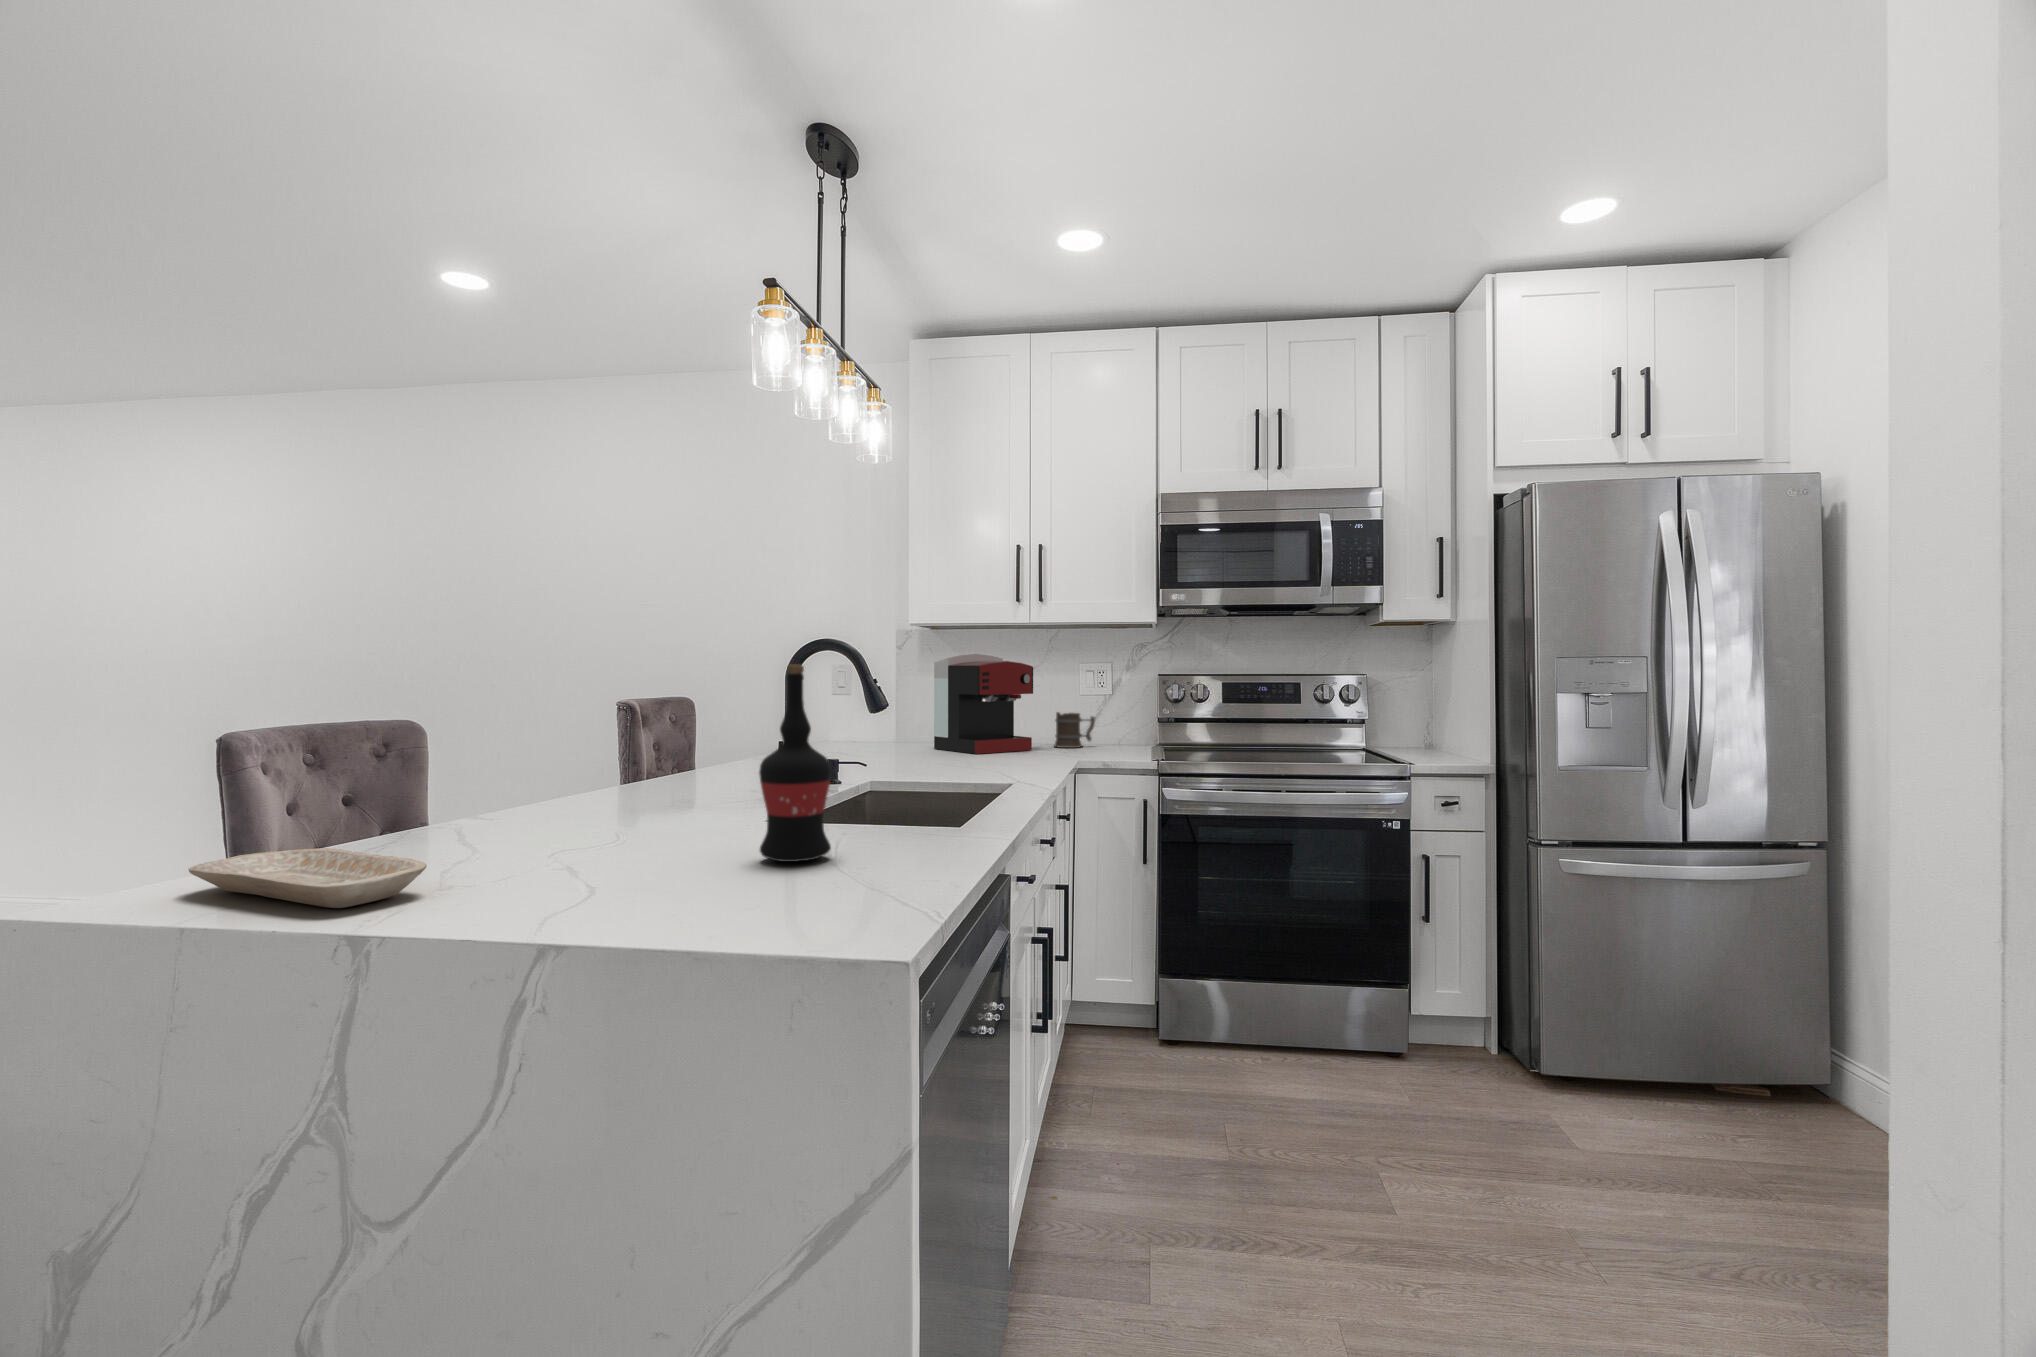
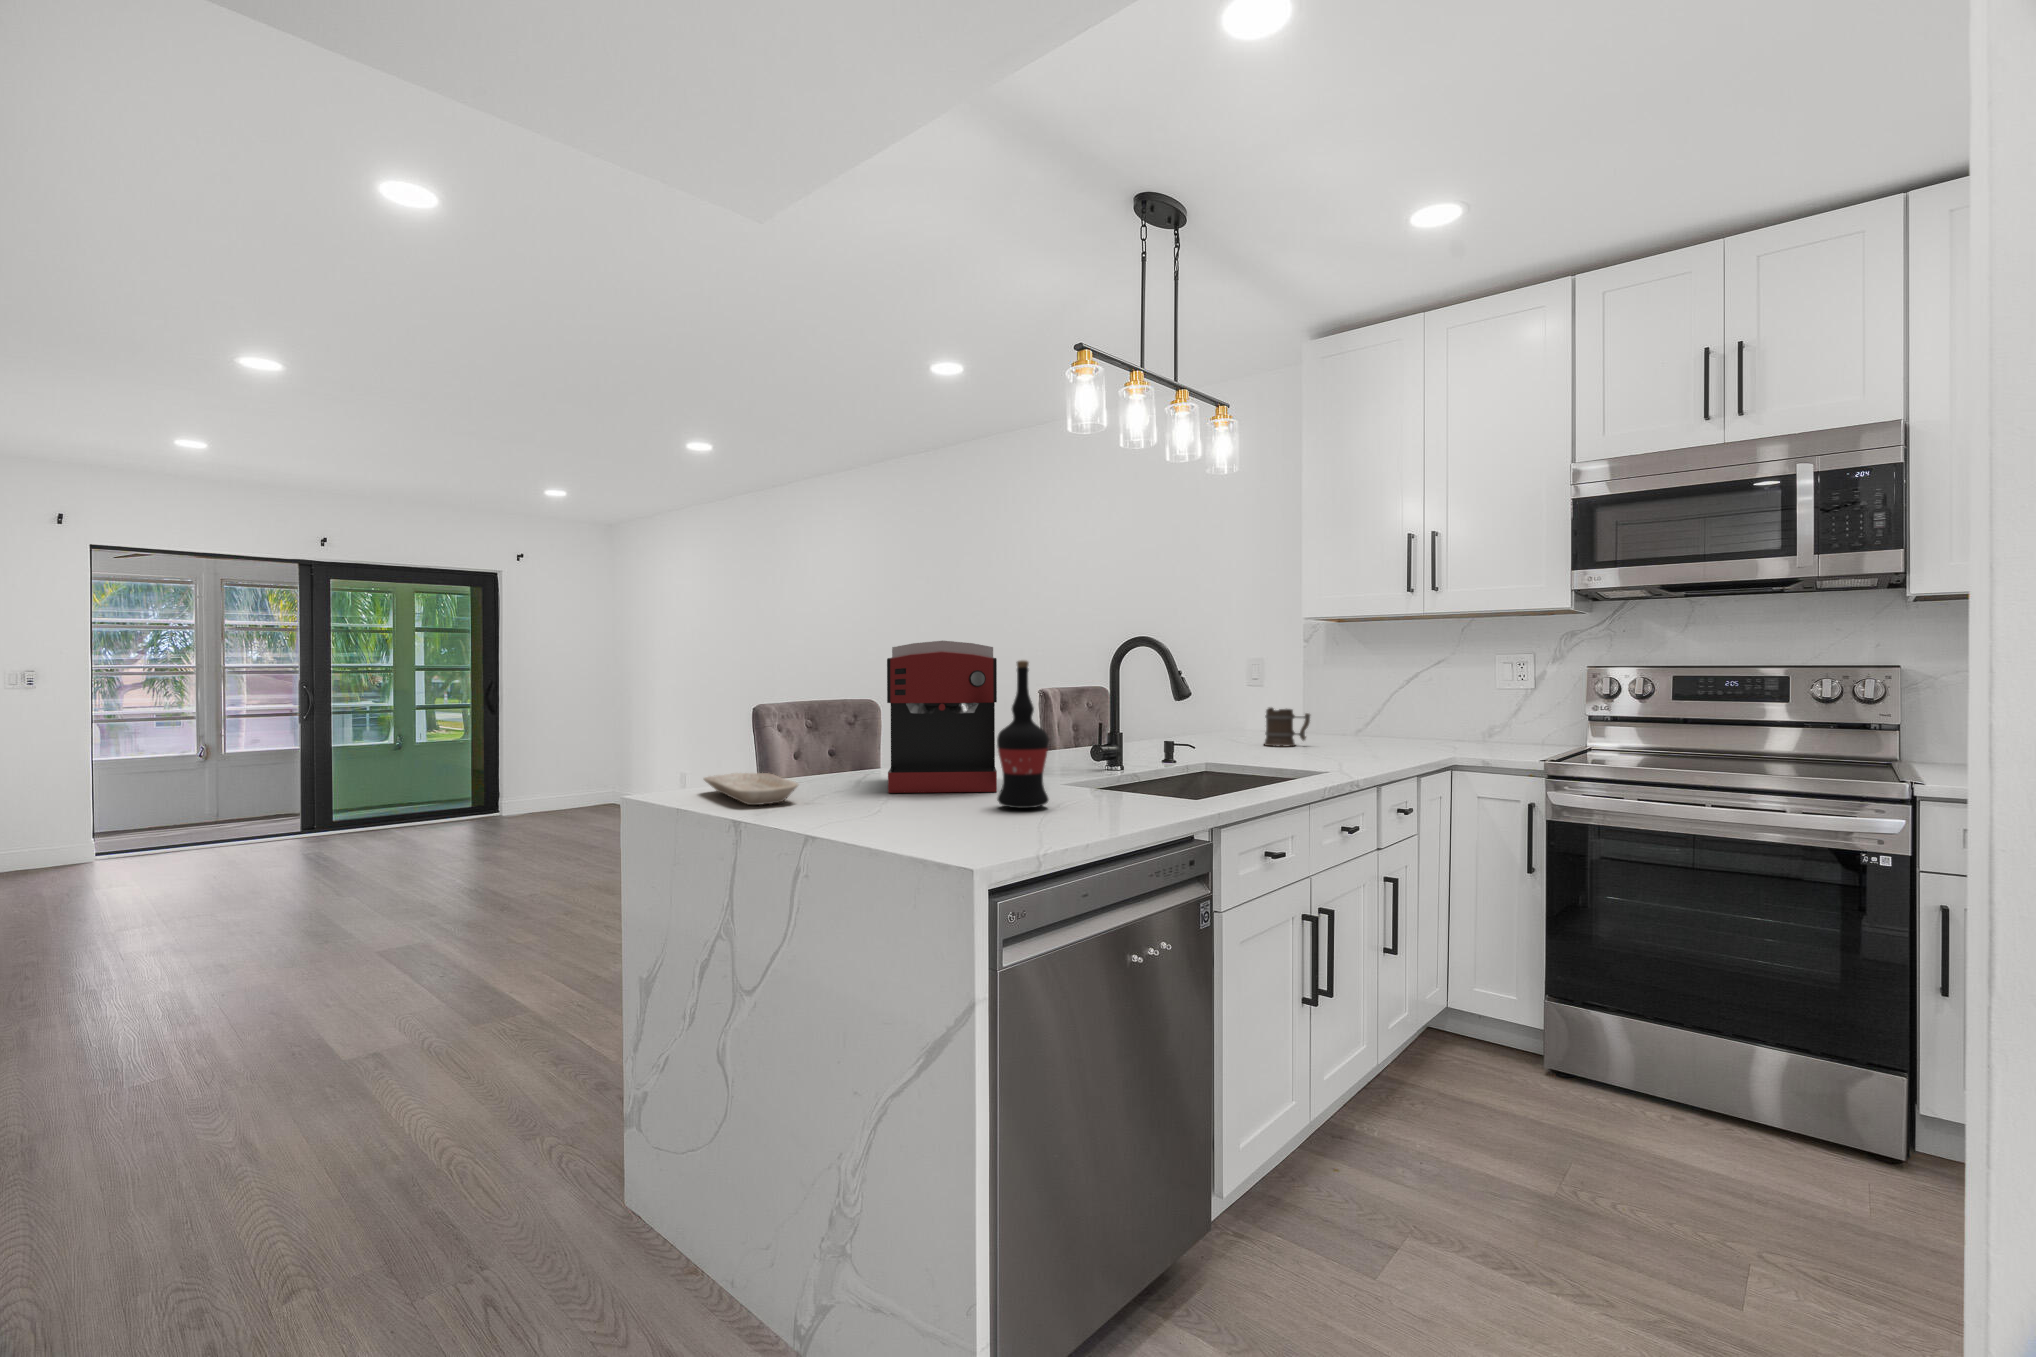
coffee maker: present [934,654,1033,754] -> present [887,641,997,793]
mug: present [1054,712,1095,748] -> present [1264,707,1310,747]

